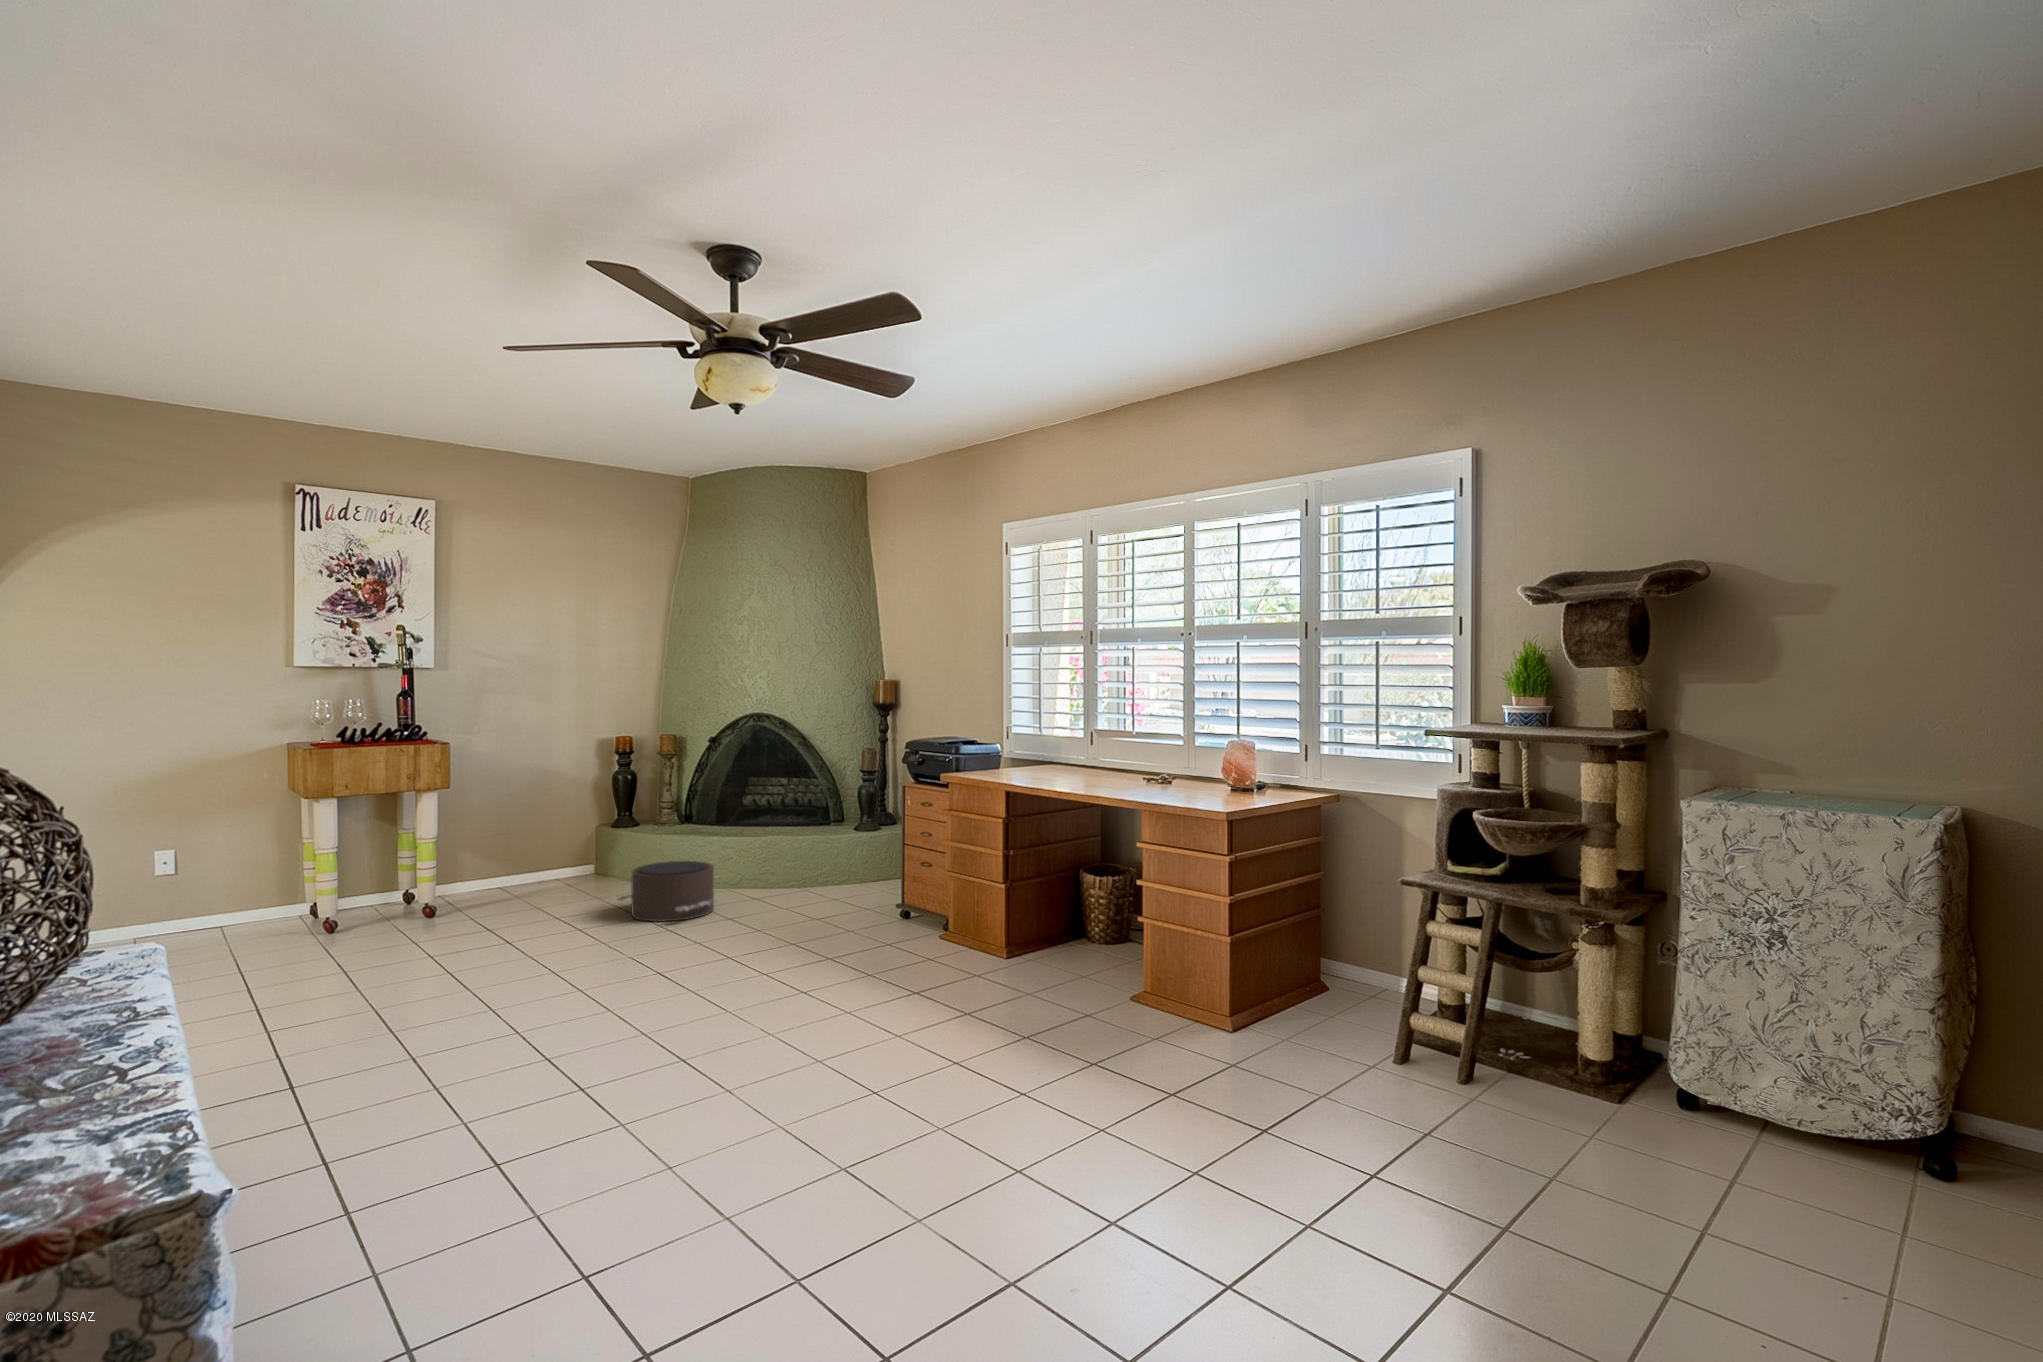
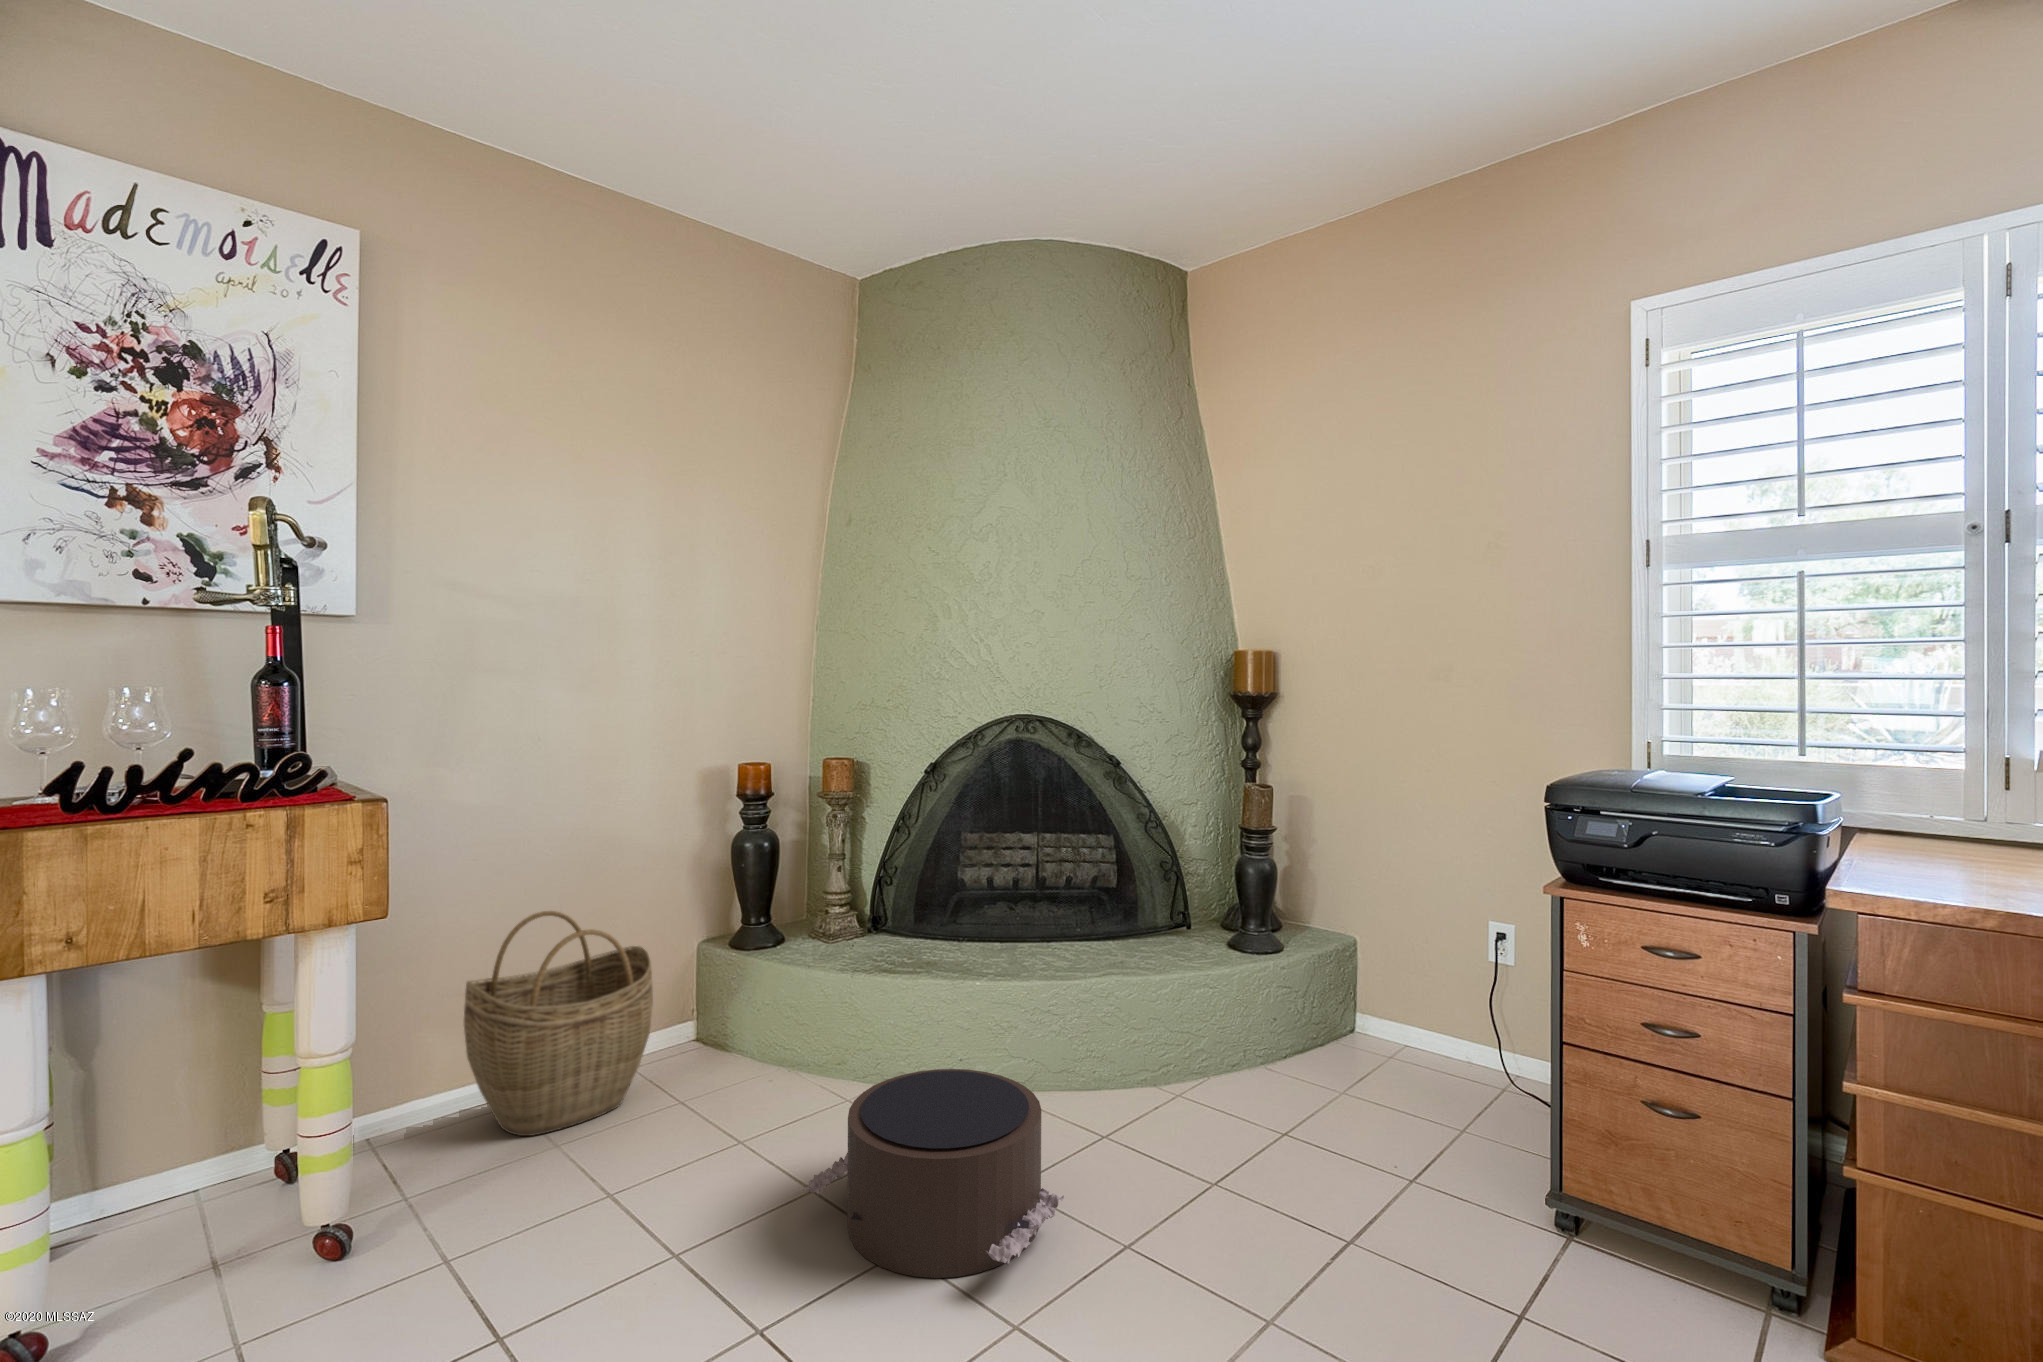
woven basket: none [479,803,566,896] -> present [464,911,653,1136]

